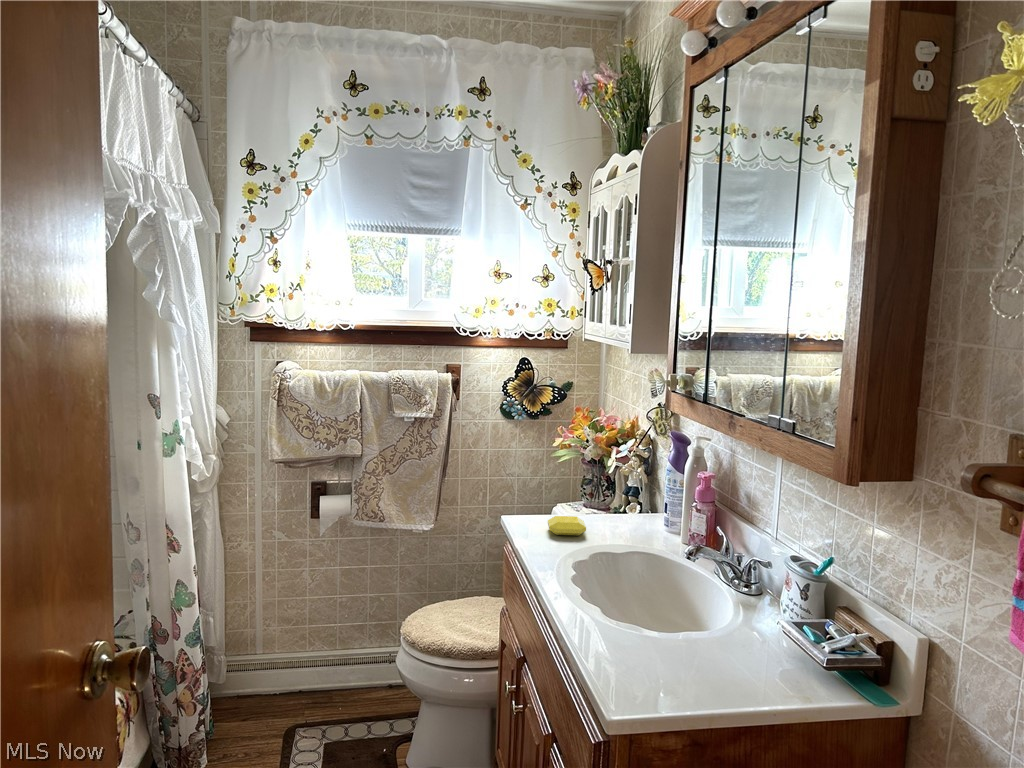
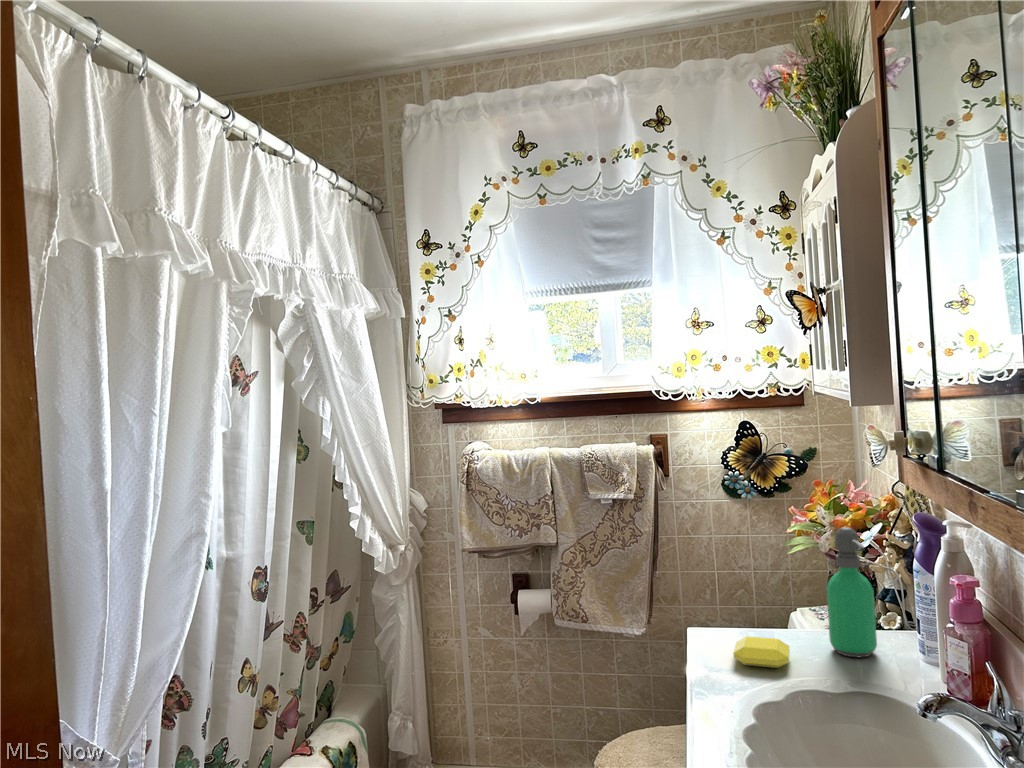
soap dispenser: none [607,440,639,527] -> present [827,527,877,657]

